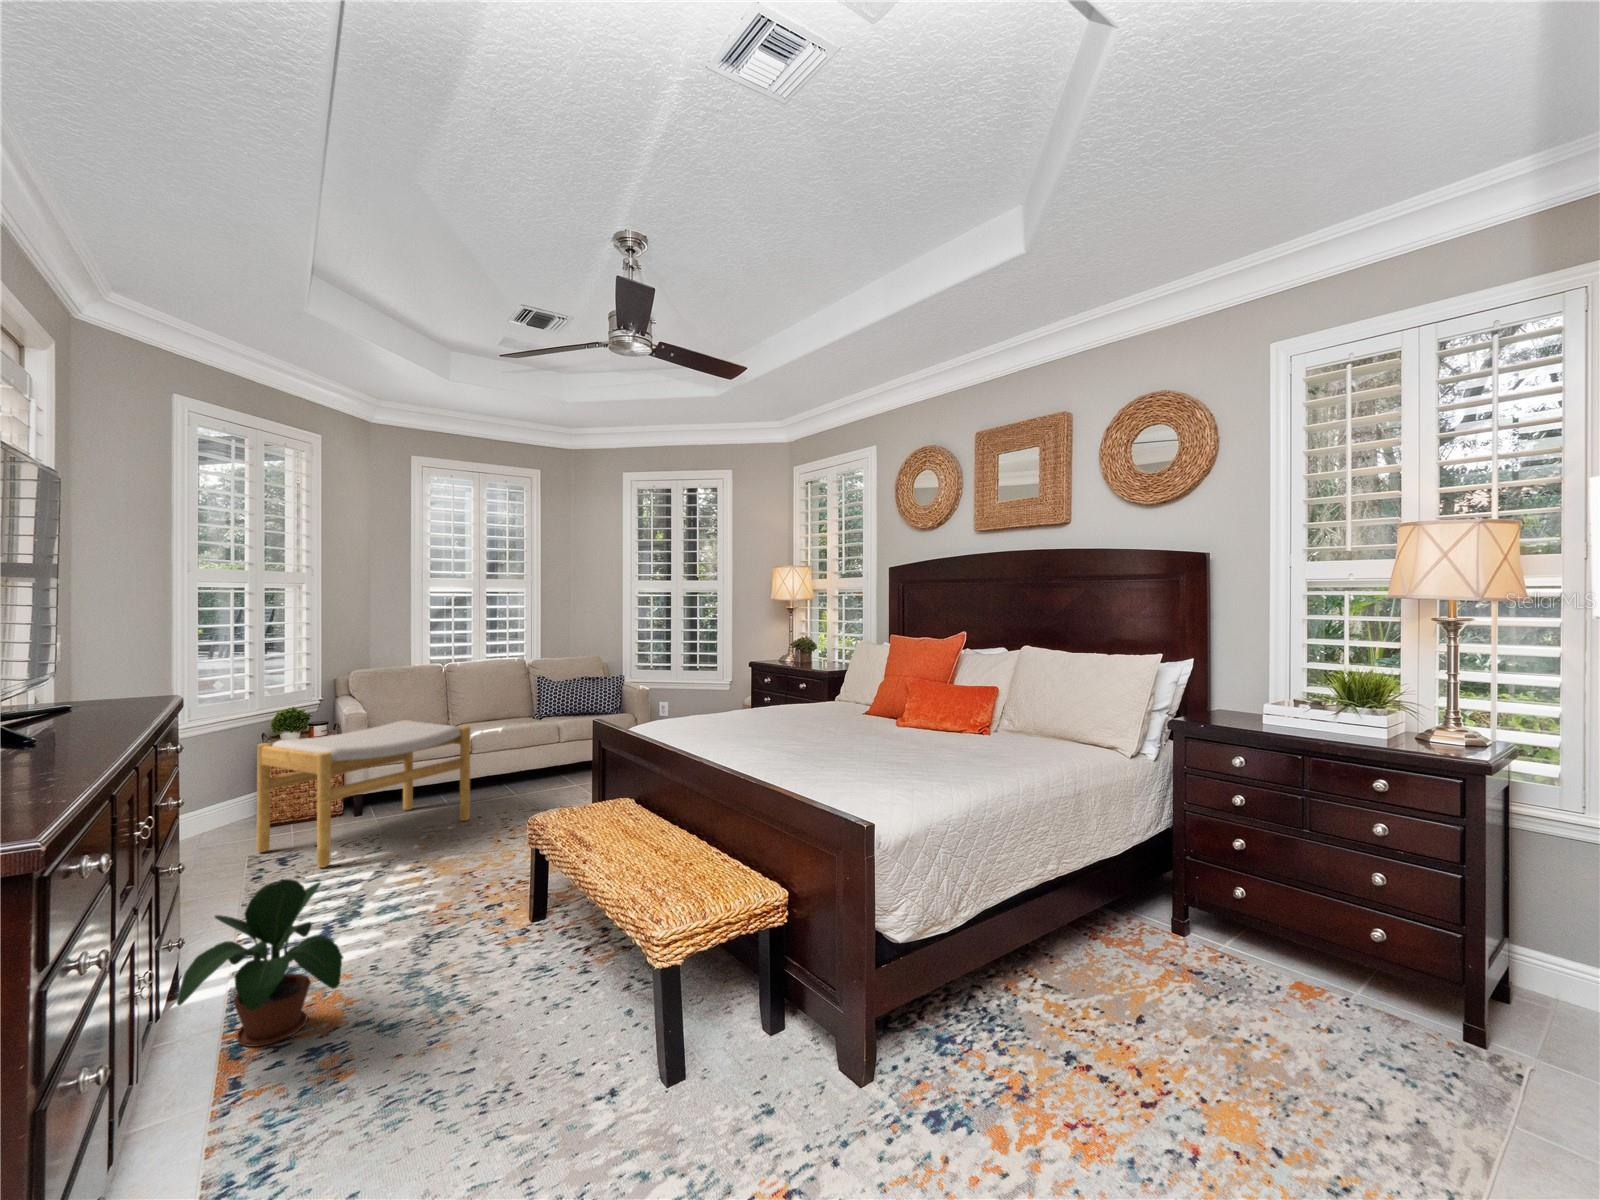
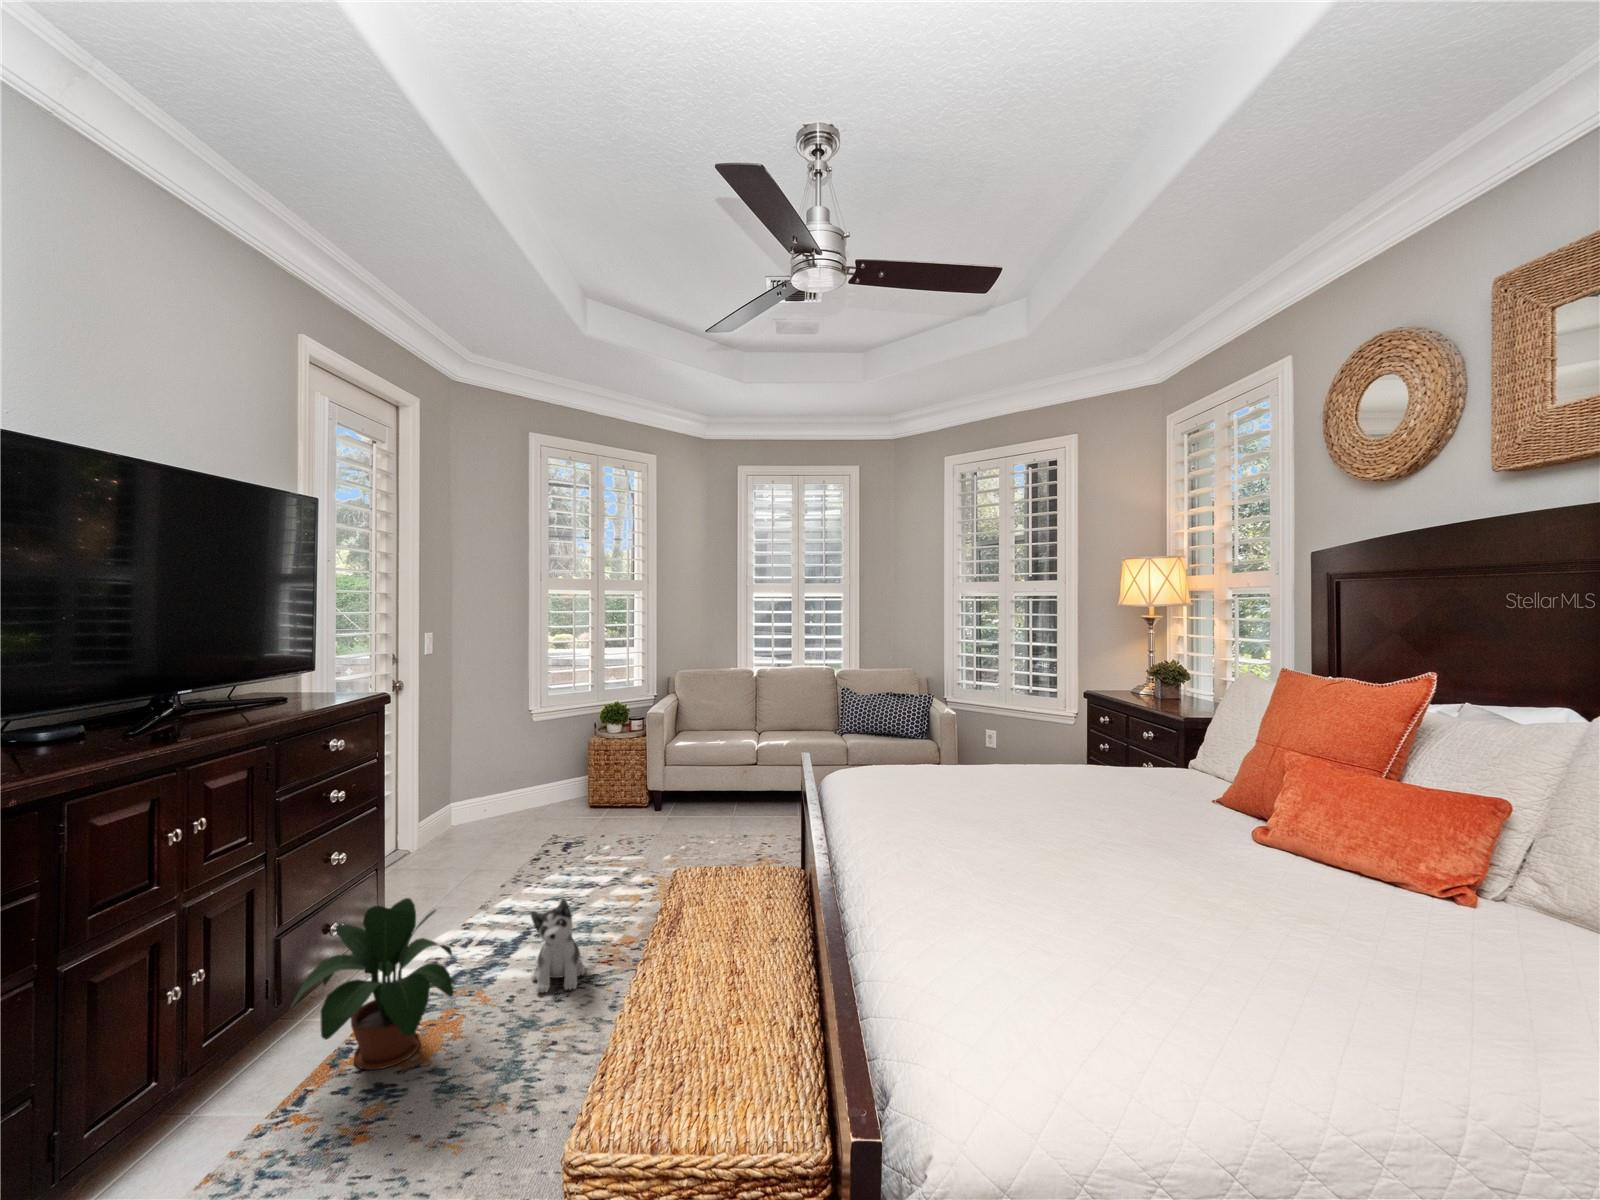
footstool: present [257,720,470,868] -> none [557,724,738,864]
plush toy: none [369,866,426,955] -> present [531,899,585,993]

